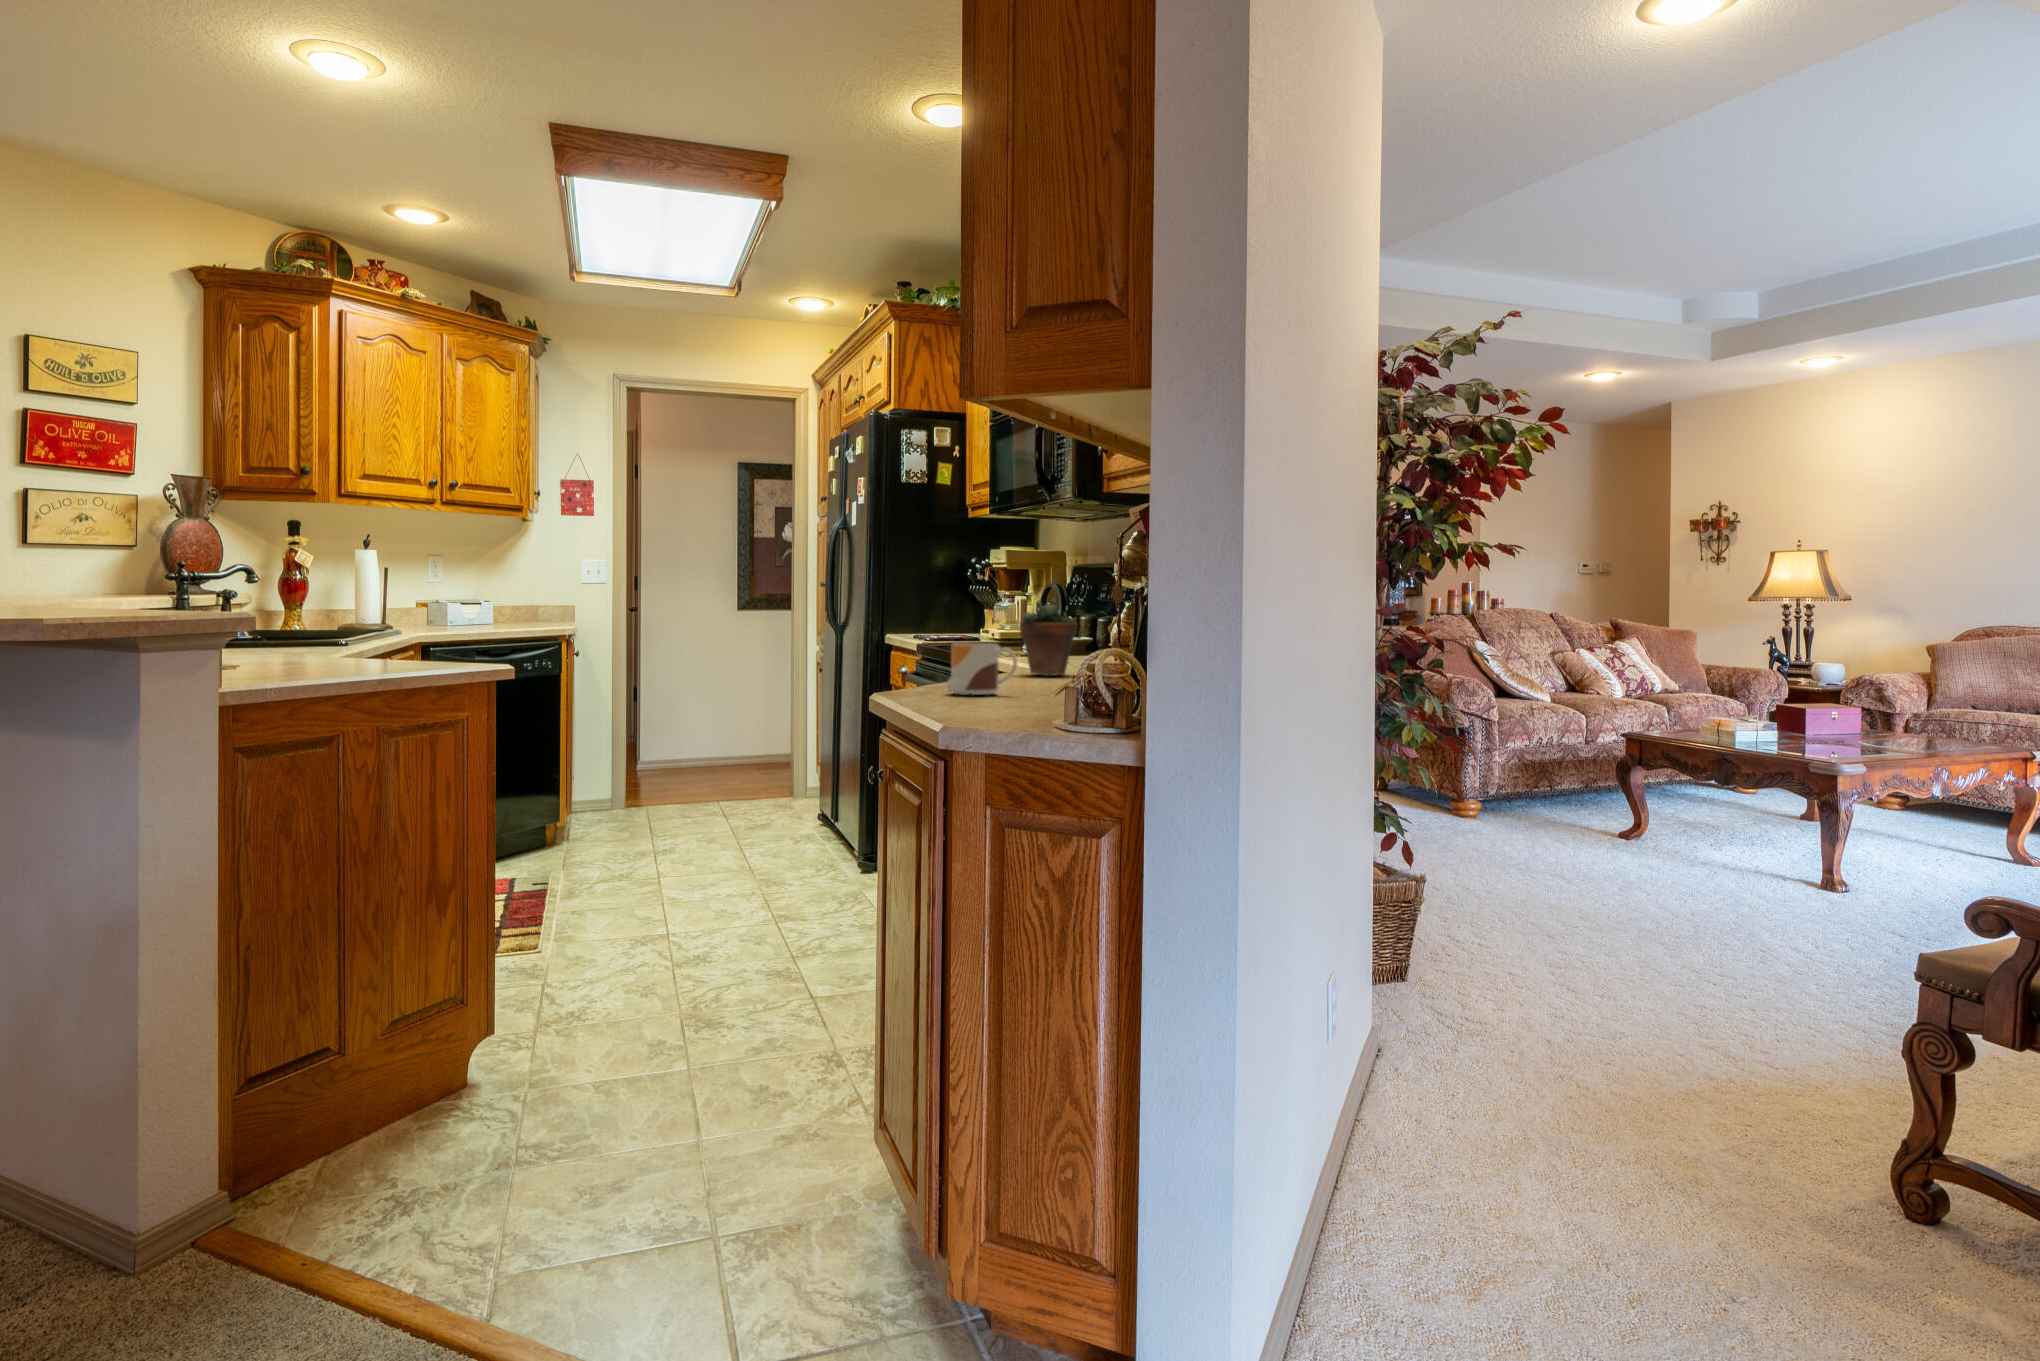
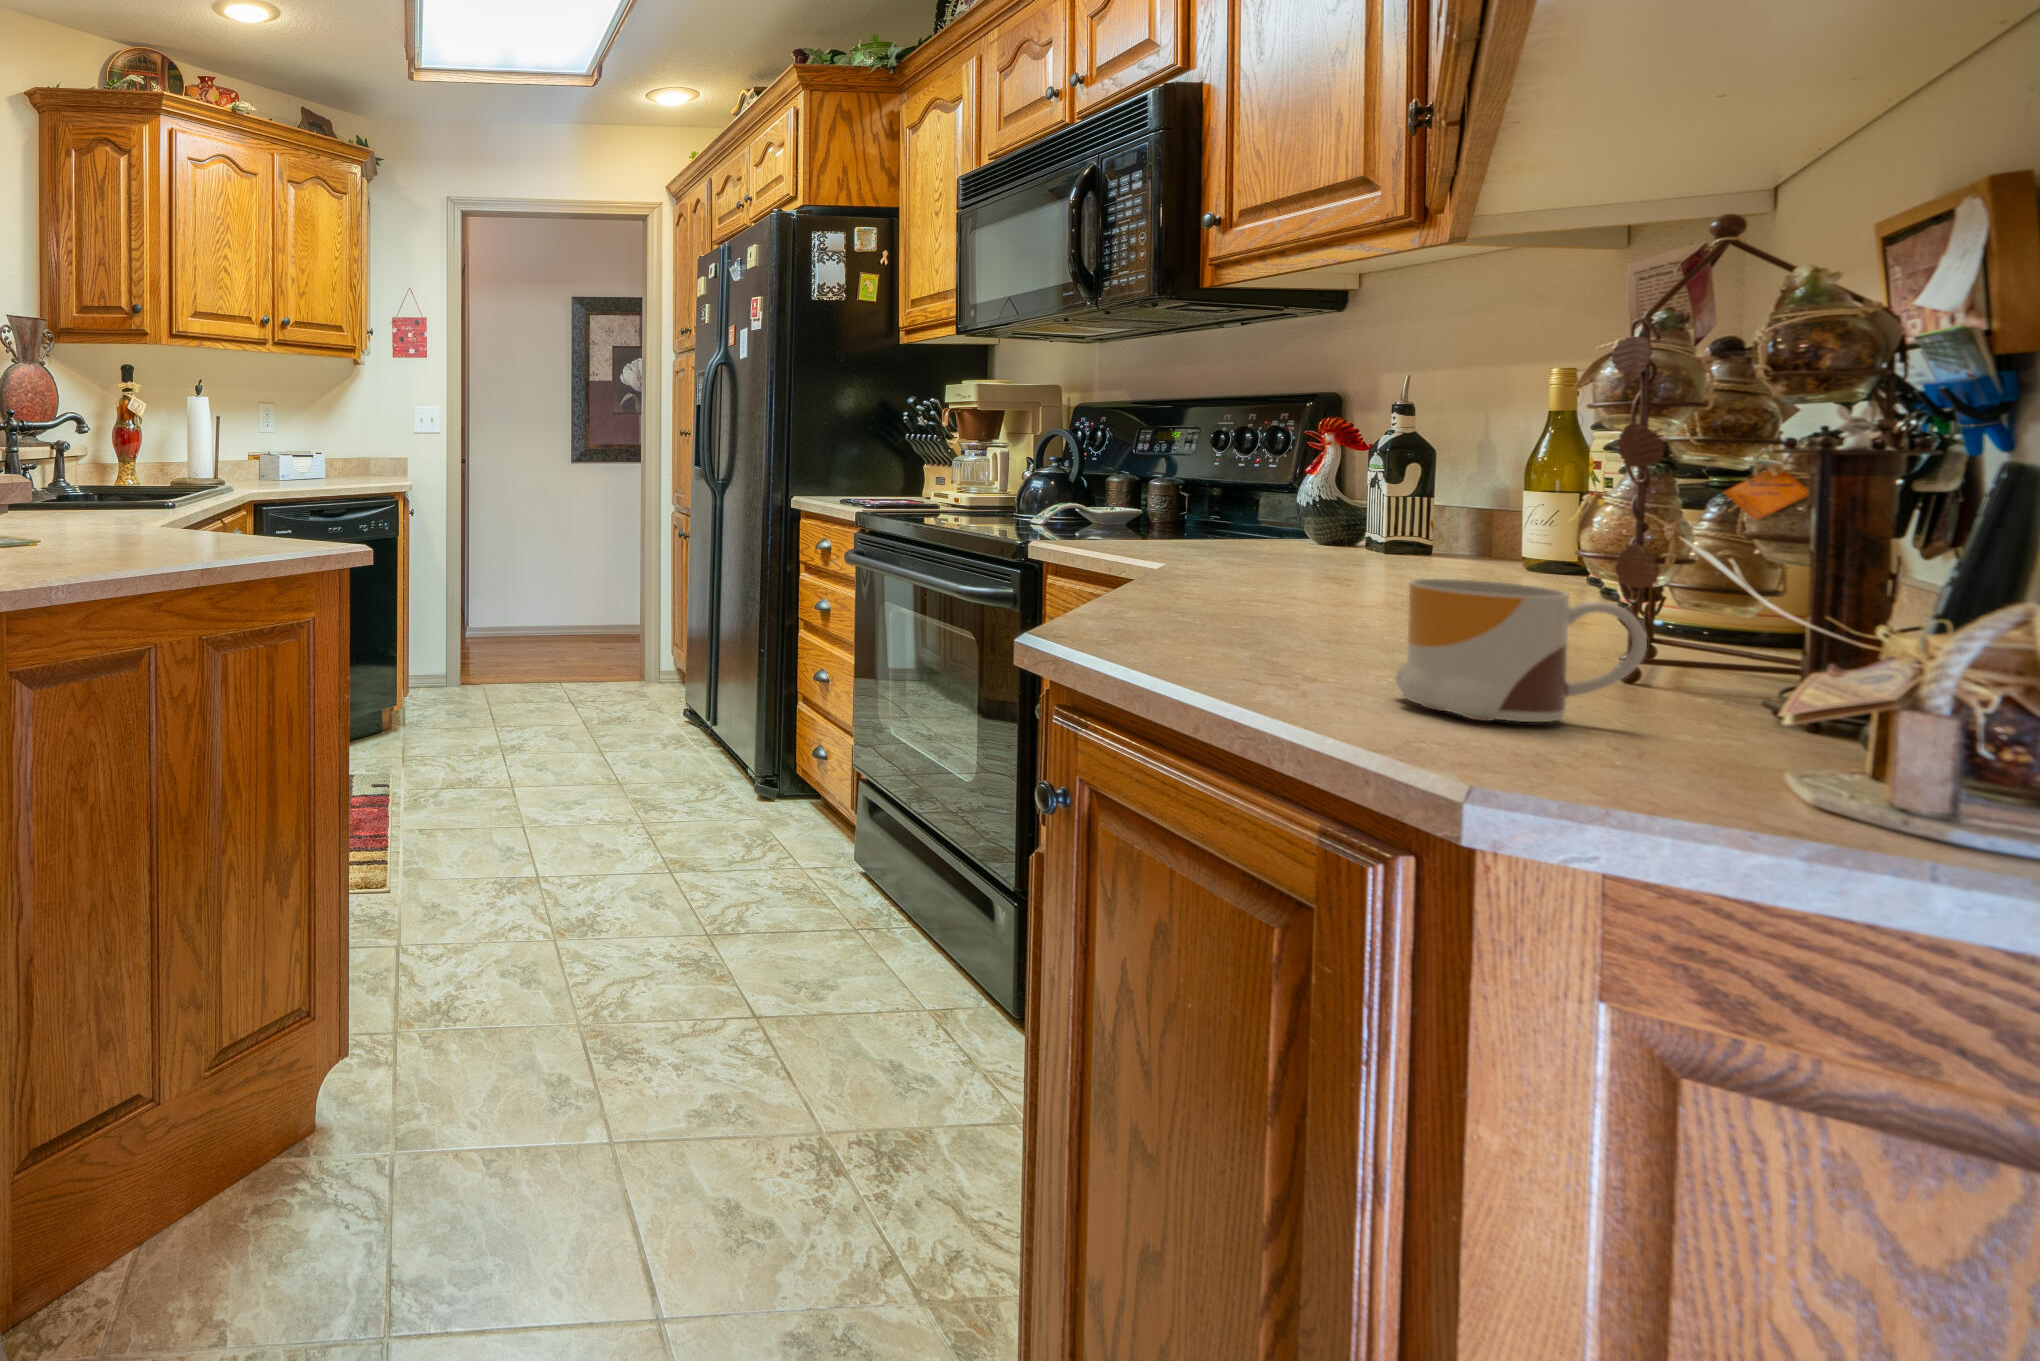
succulent plant: present [1020,581,1078,676] -> none [1285,423,1430,617]

